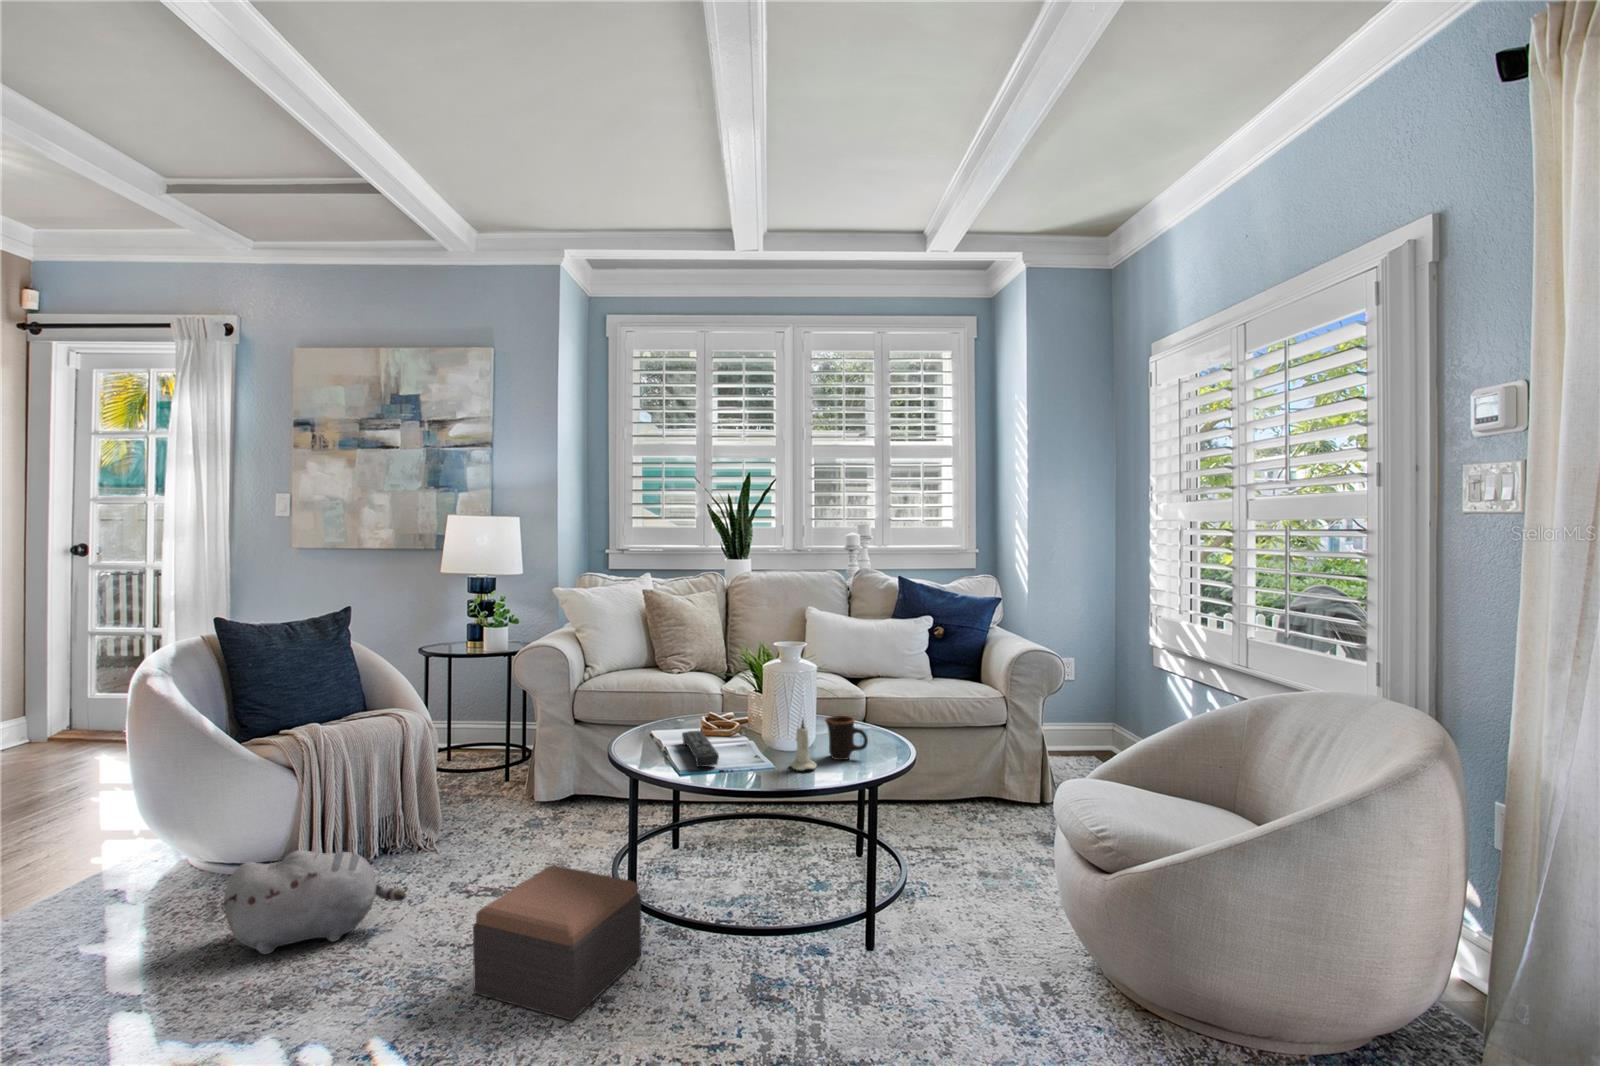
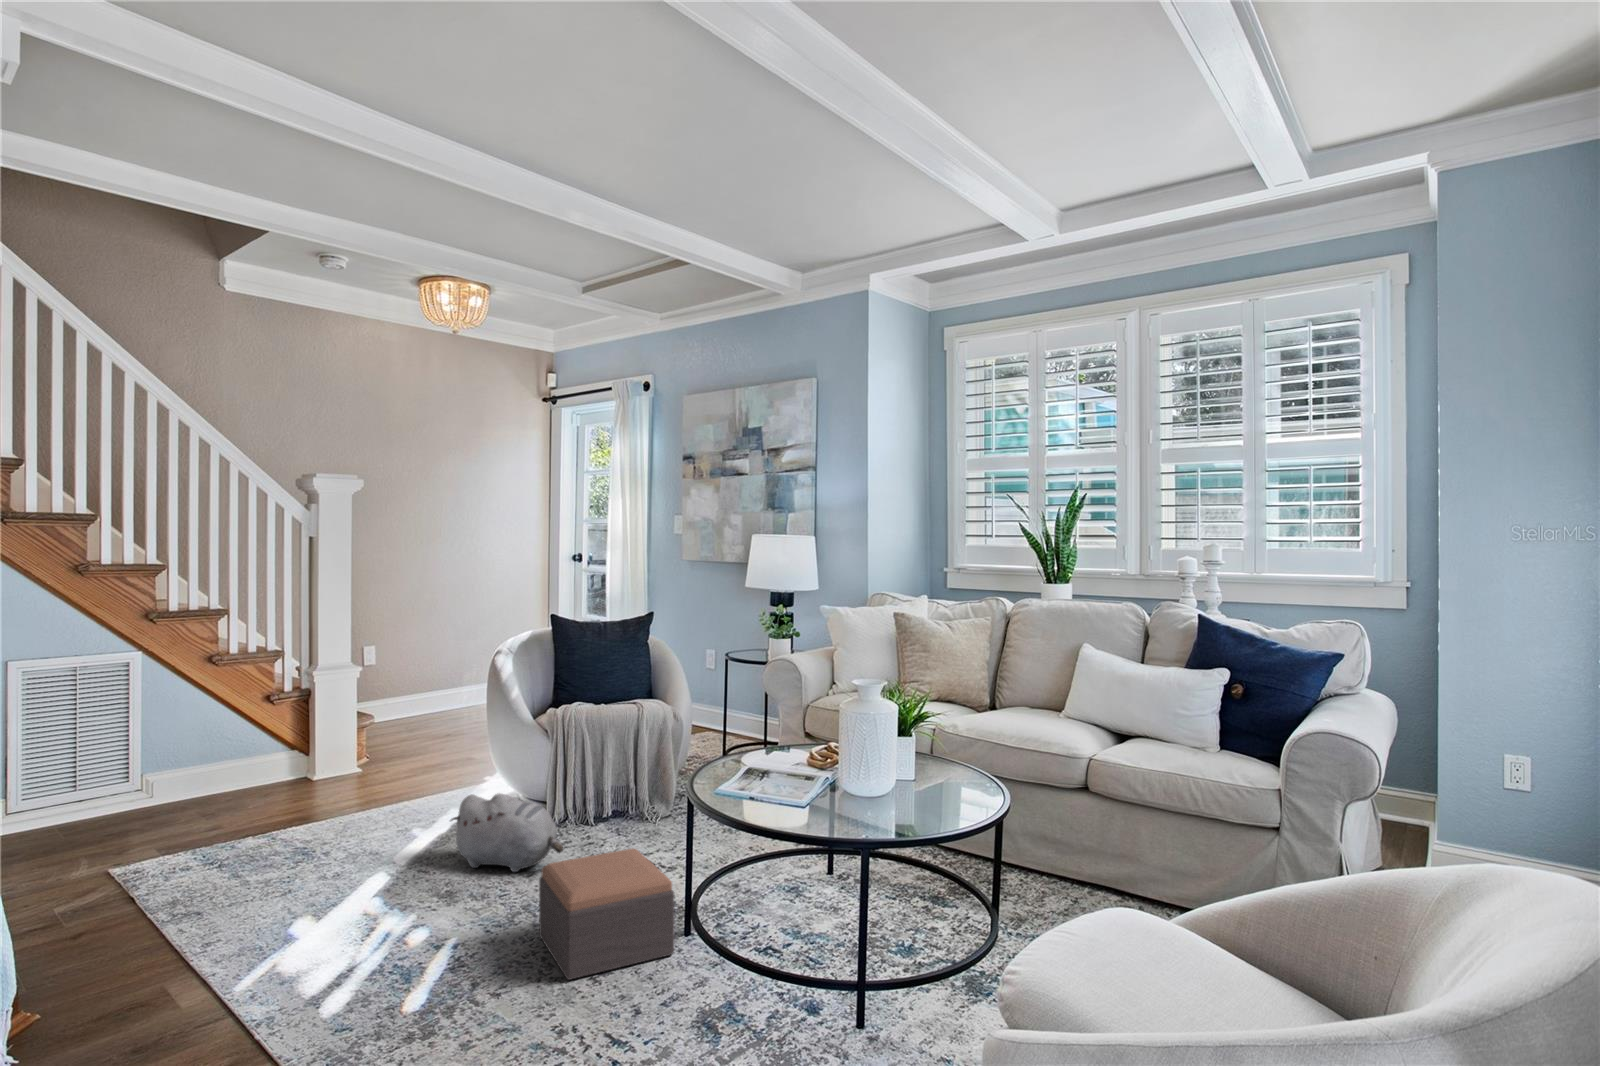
mug: present [825,716,868,760] -> none [896,757,939,809]
candle: present [790,719,817,770] -> none [838,749,868,809]
remote control: present [682,731,719,767] -> none [755,752,809,786]

